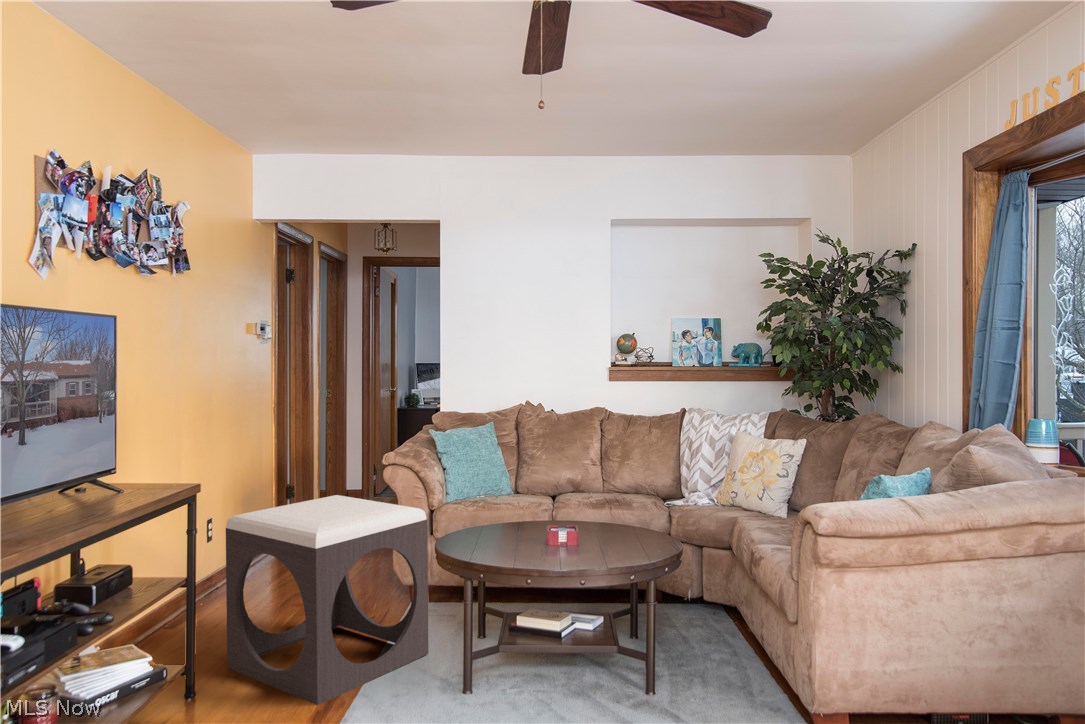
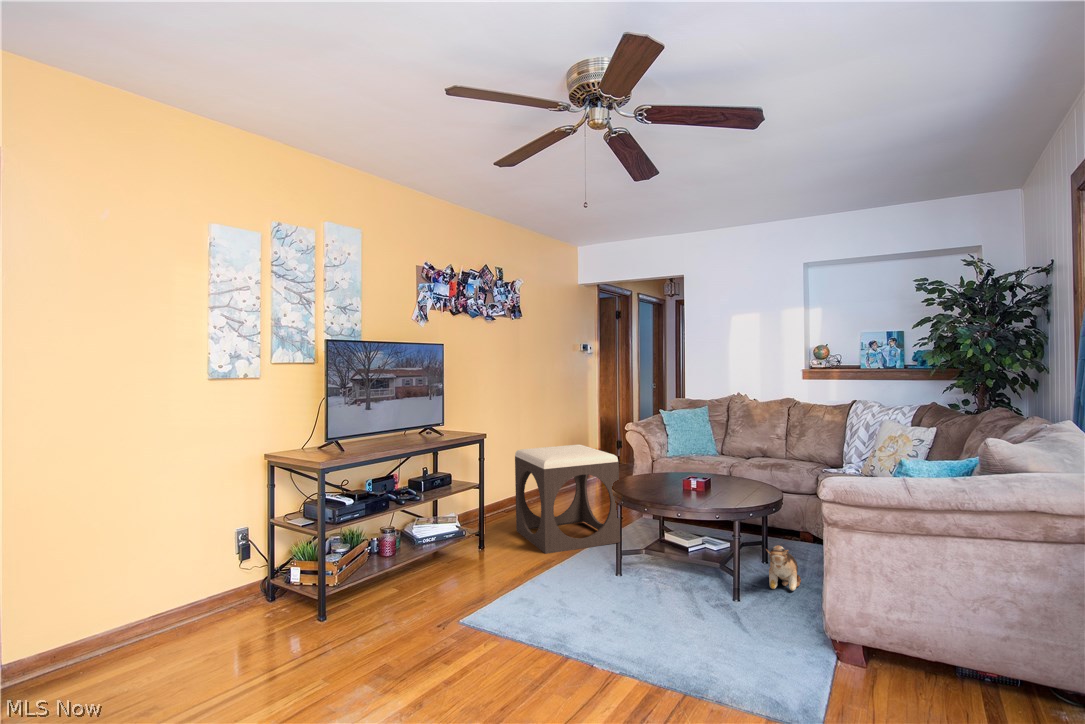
plush toy: none [685,621,731,687] -> present [766,545,801,591]

